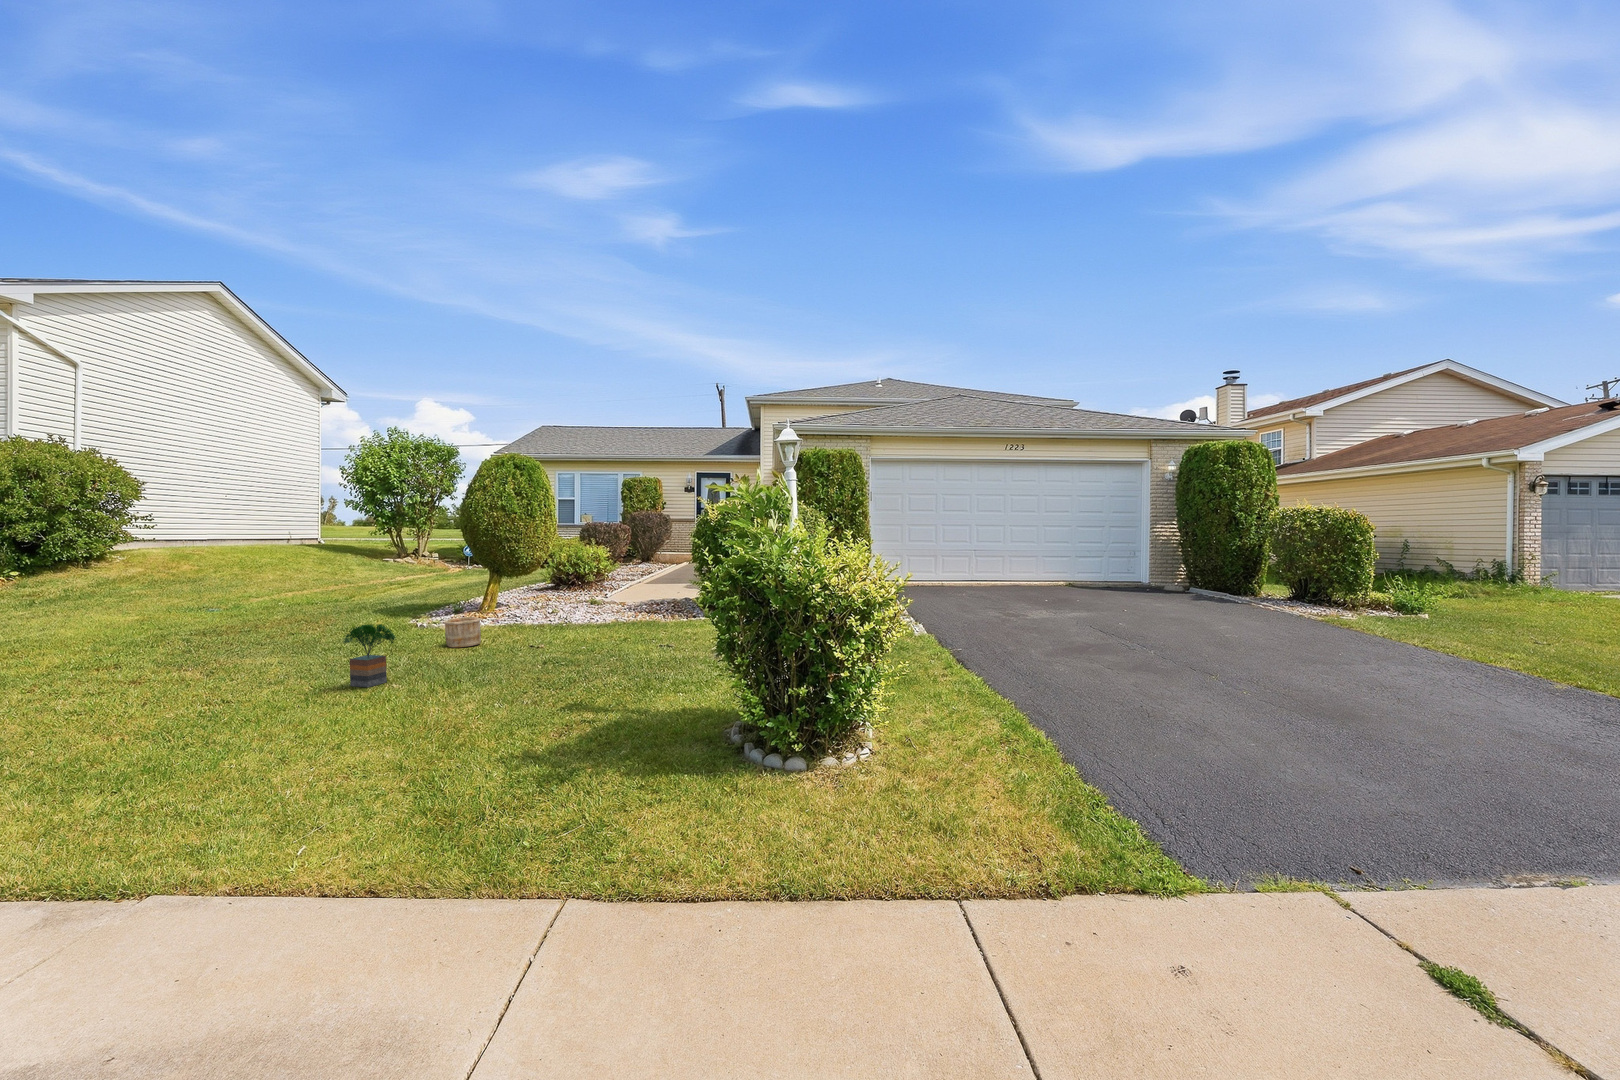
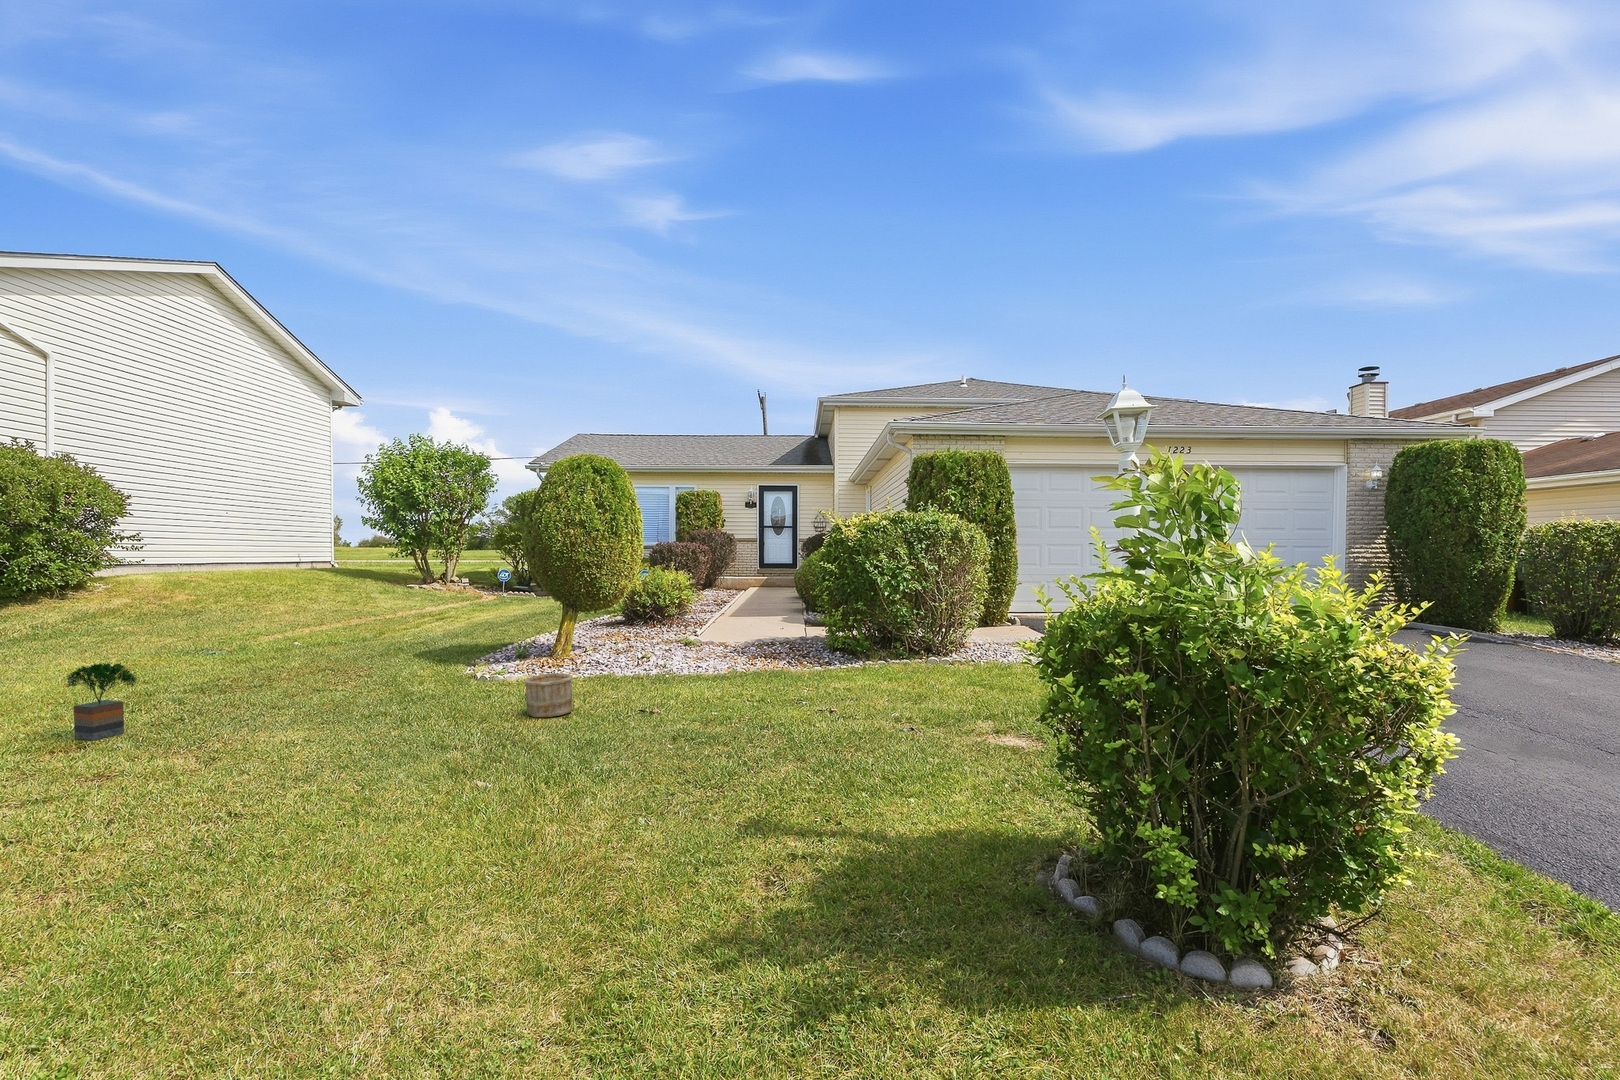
potted tree: present [344,624,396,687] -> present [67,663,137,740]

